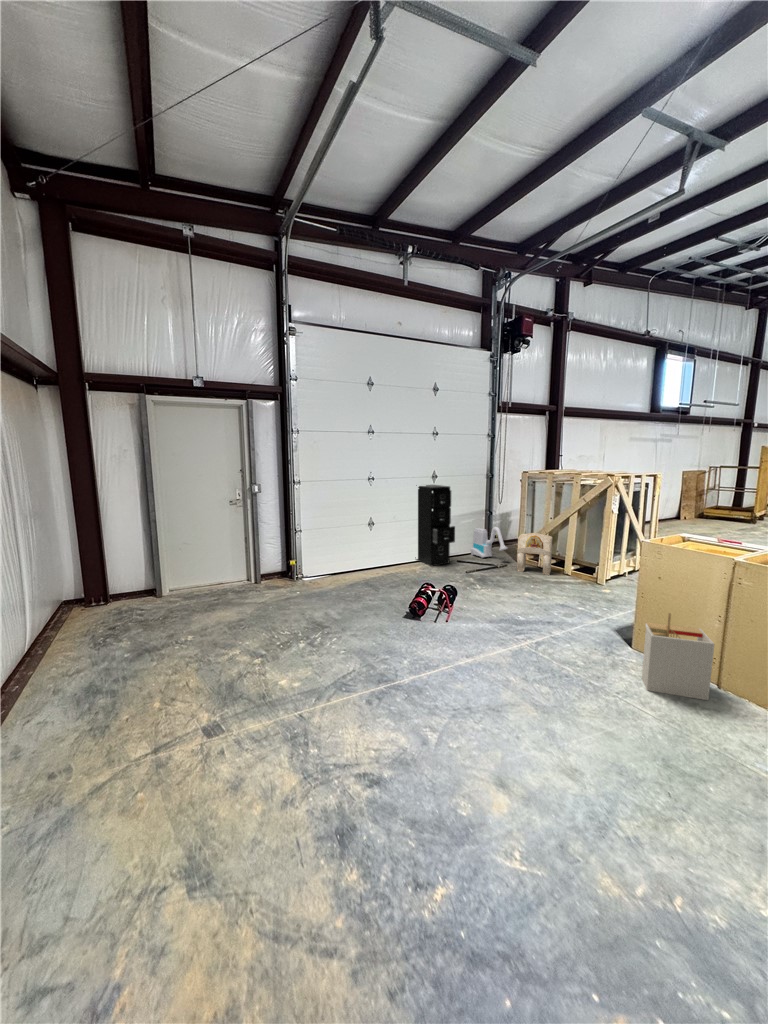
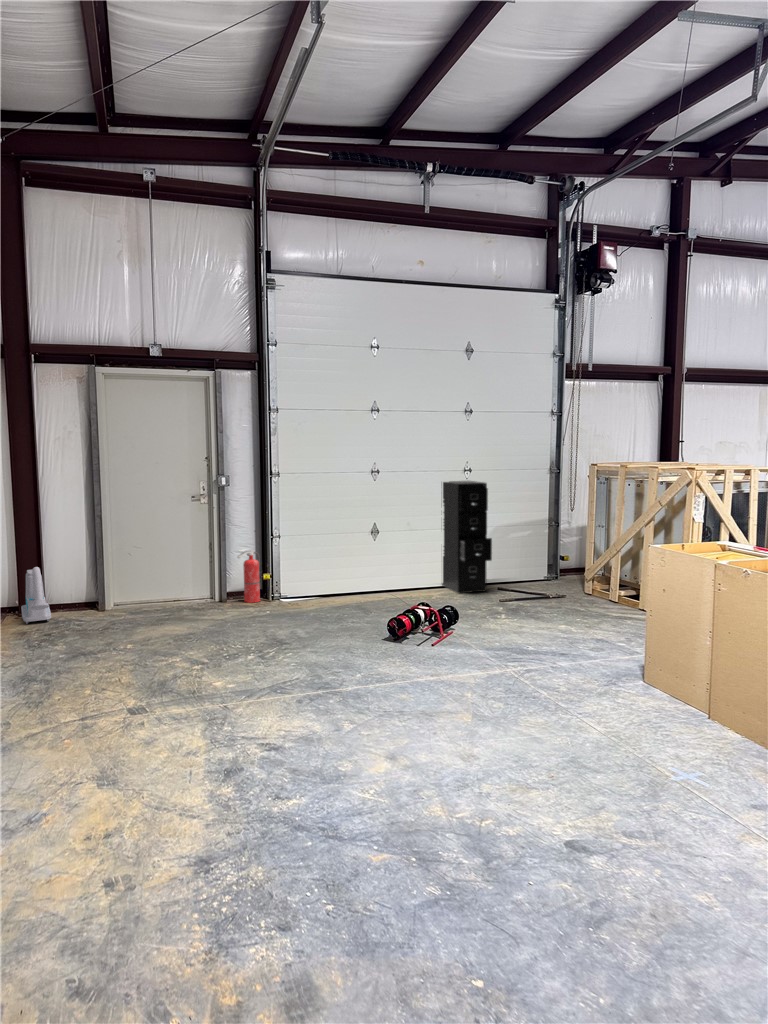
vacuum cleaner: present [471,527,508,558] -> present [21,567,51,624]
stool: present [517,533,552,575] -> none [575,550,626,609]
fire extinguisher: none [270,542,288,583] -> present [237,549,260,603]
storage bin: present [642,613,714,700] -> none [622,623,694,725]

